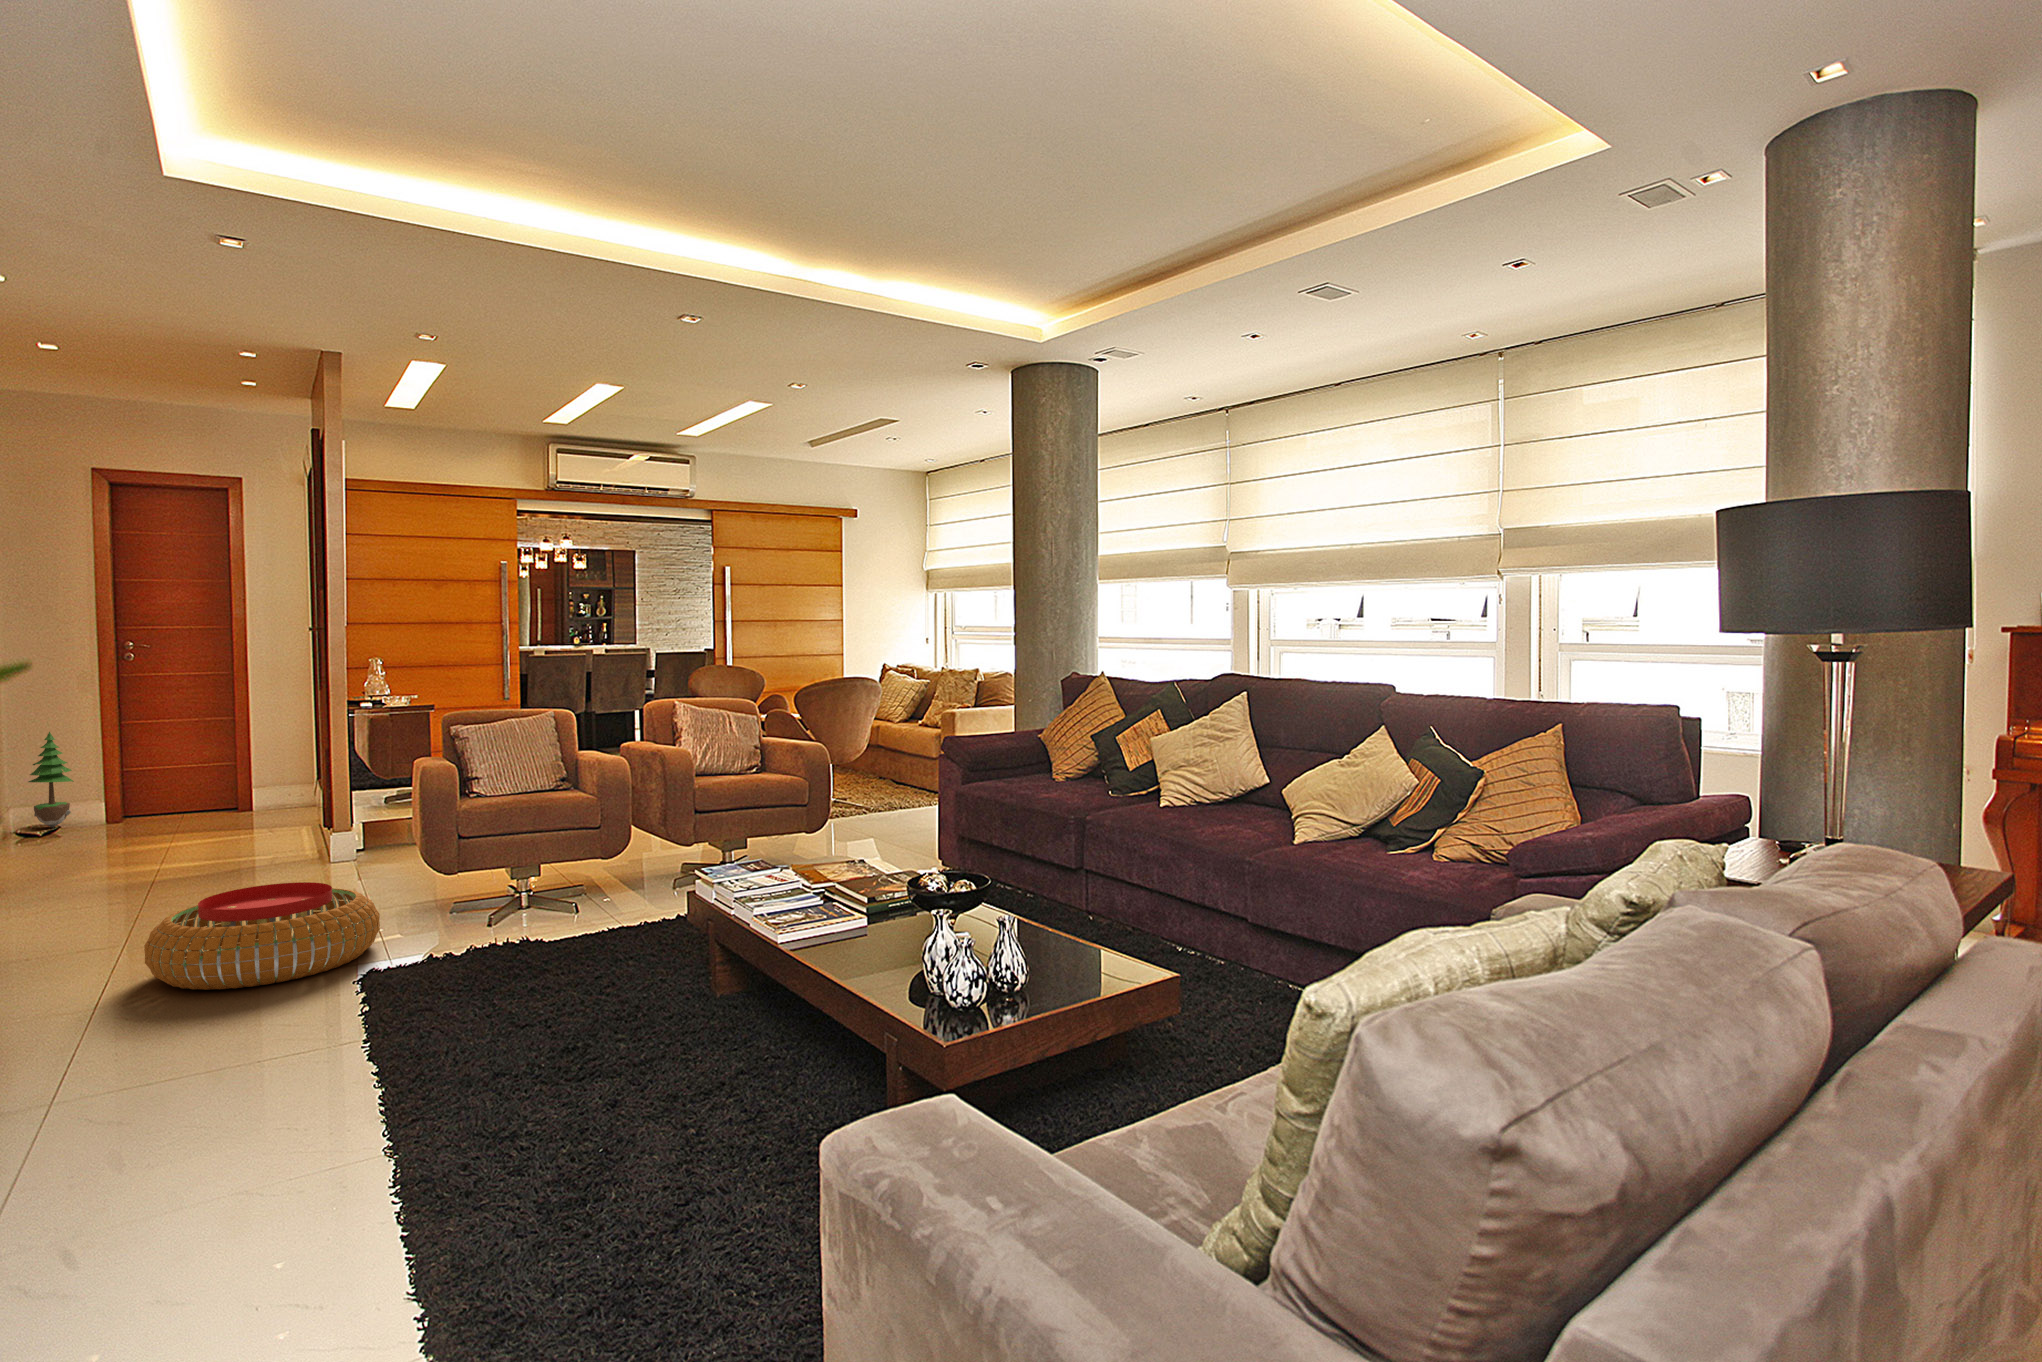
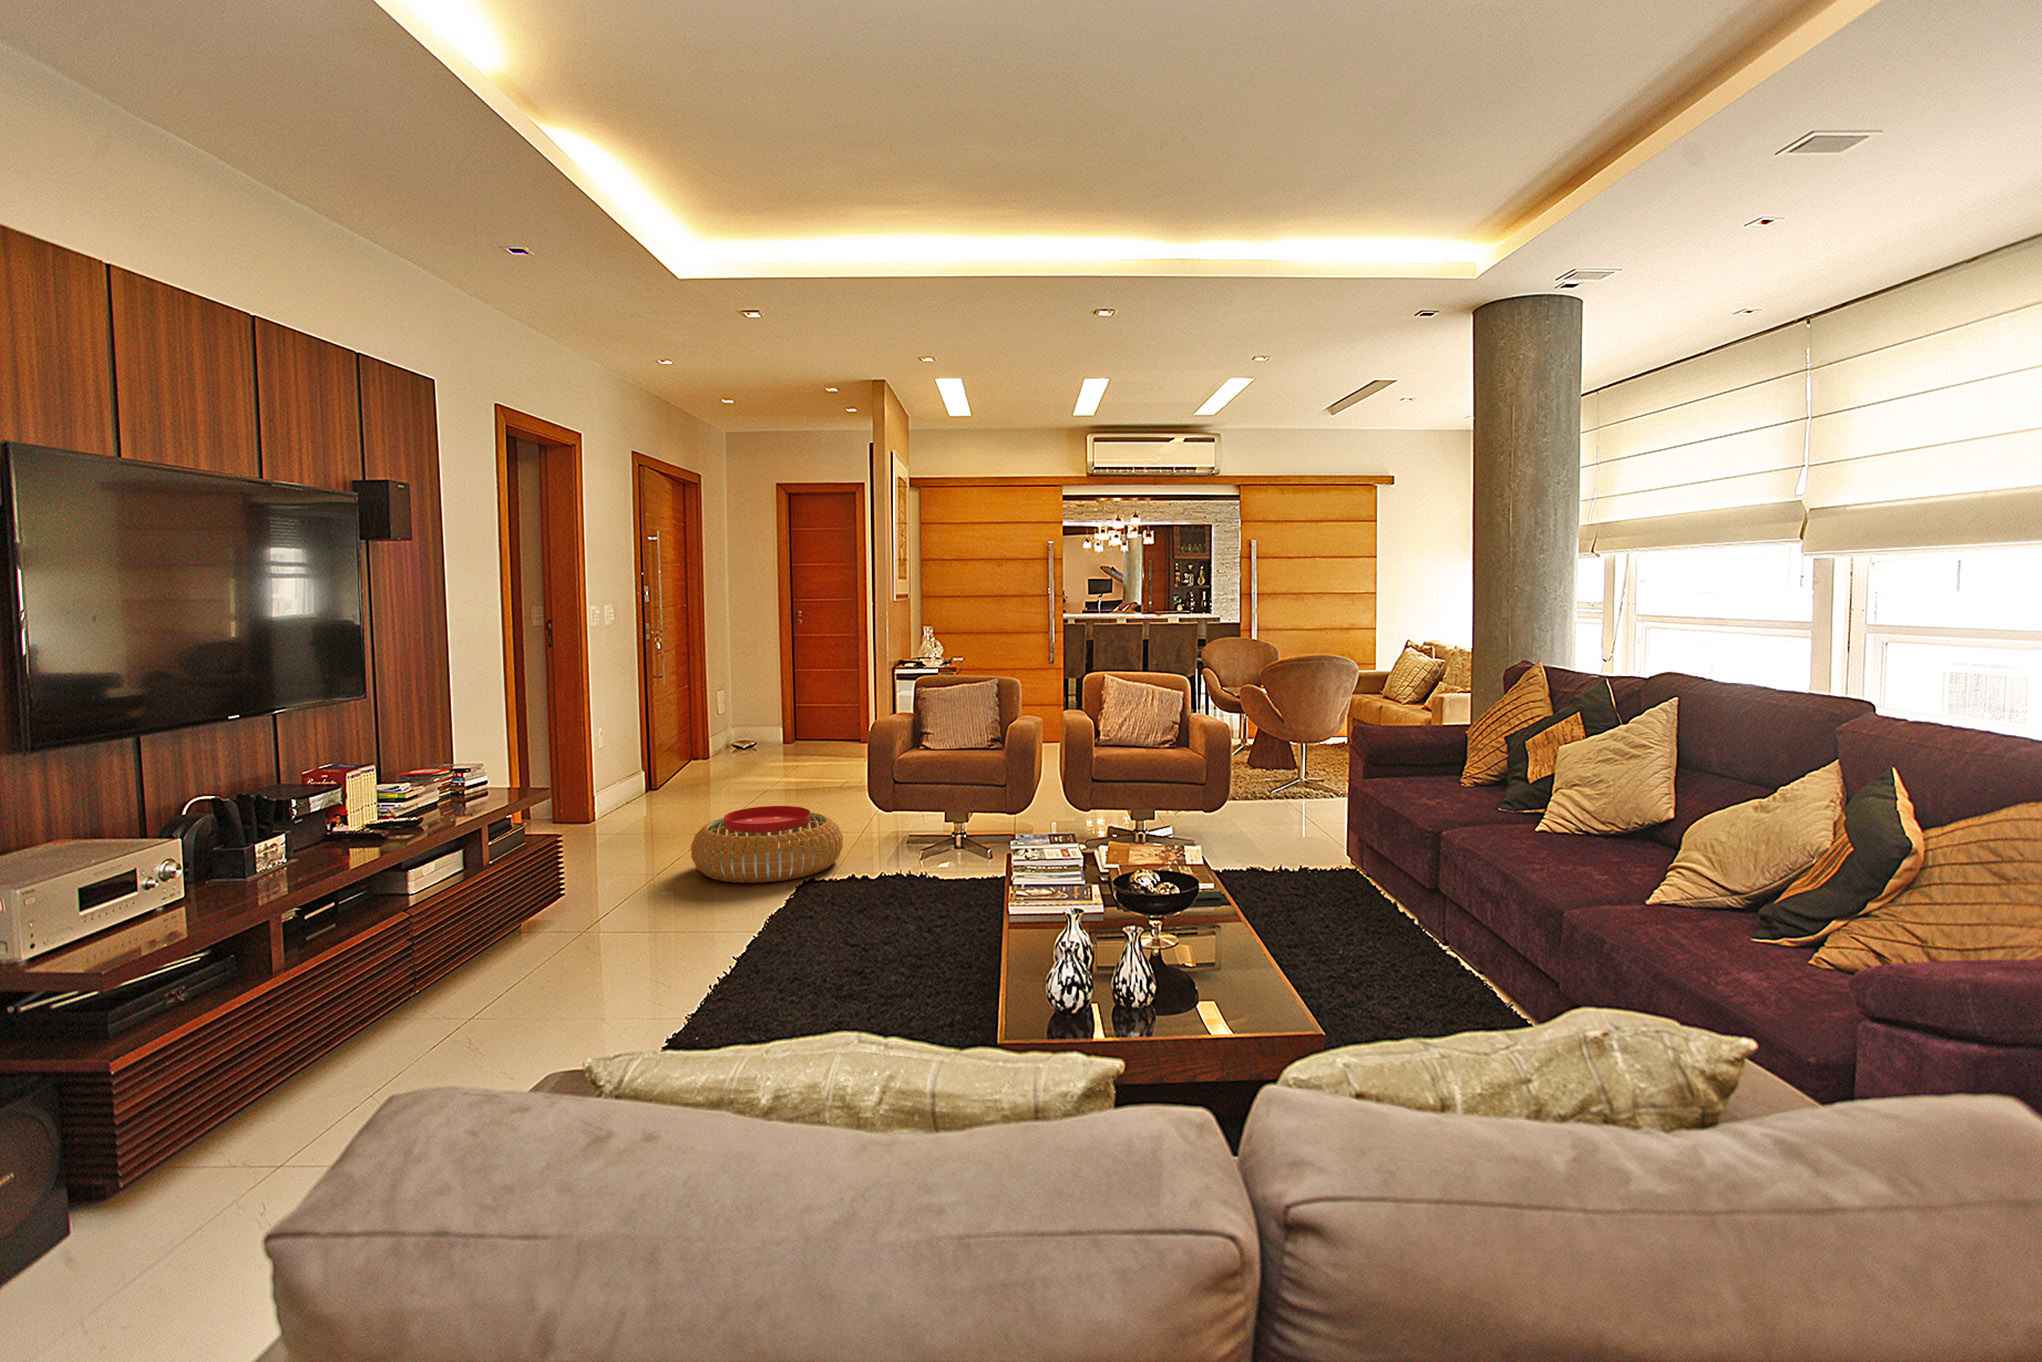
potted tree: present [28,732,73,828] -> none [745,673,771,742]

